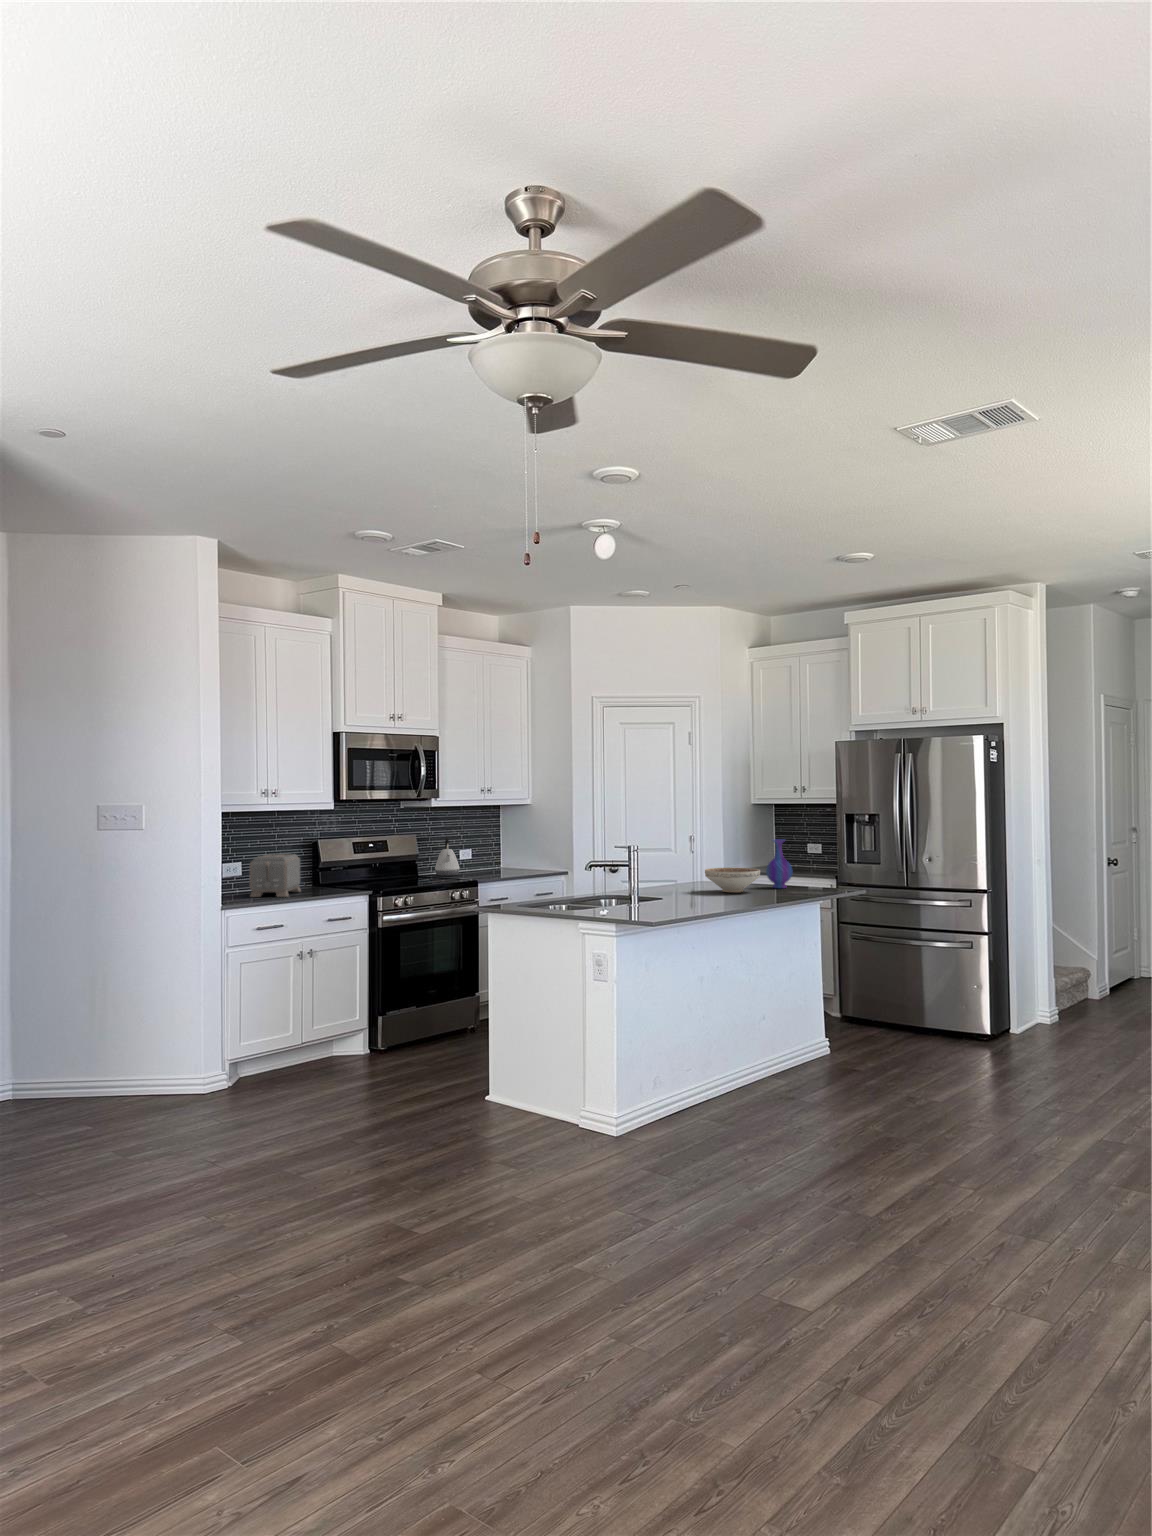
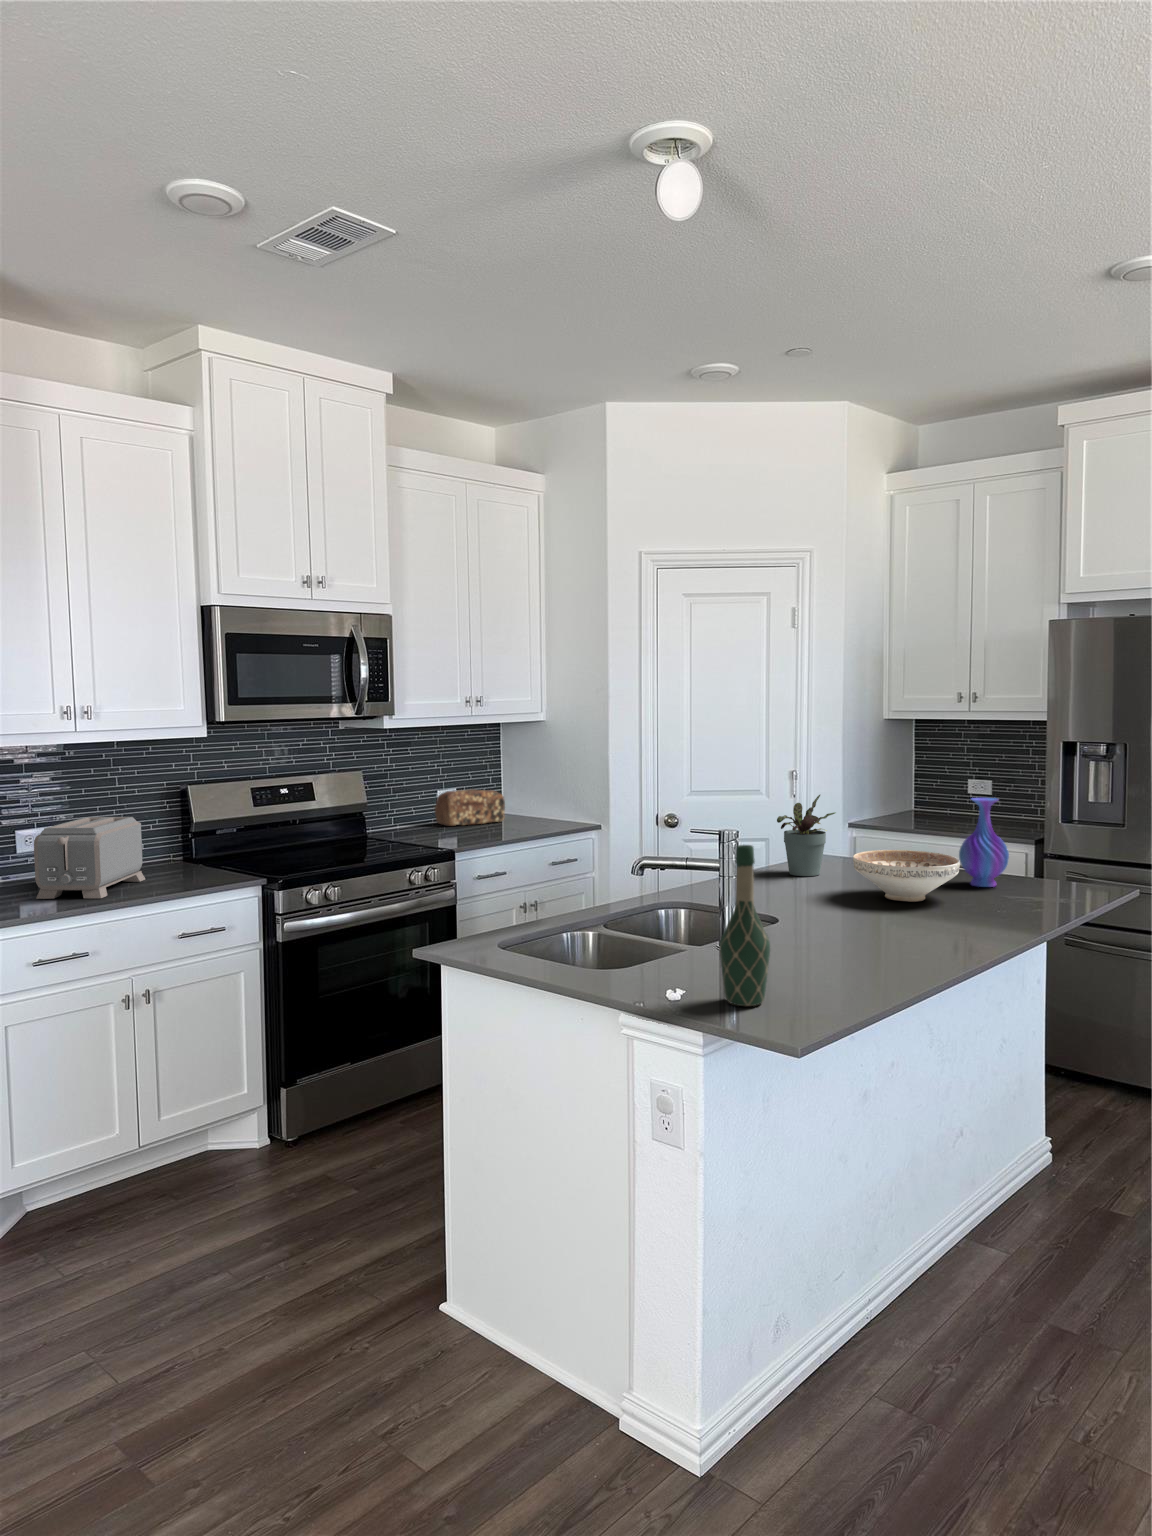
kettle: present [435,836,460,876] -> none [395,772,434,835]
potted plant: none [668,840,702,886] -> present [777,795,836,876]
wine bottle: none [623,845,645,917] -> present [720,845,770,1006]
bread loaf: none [458,849,504,873] -> present [435,789,505,826]

